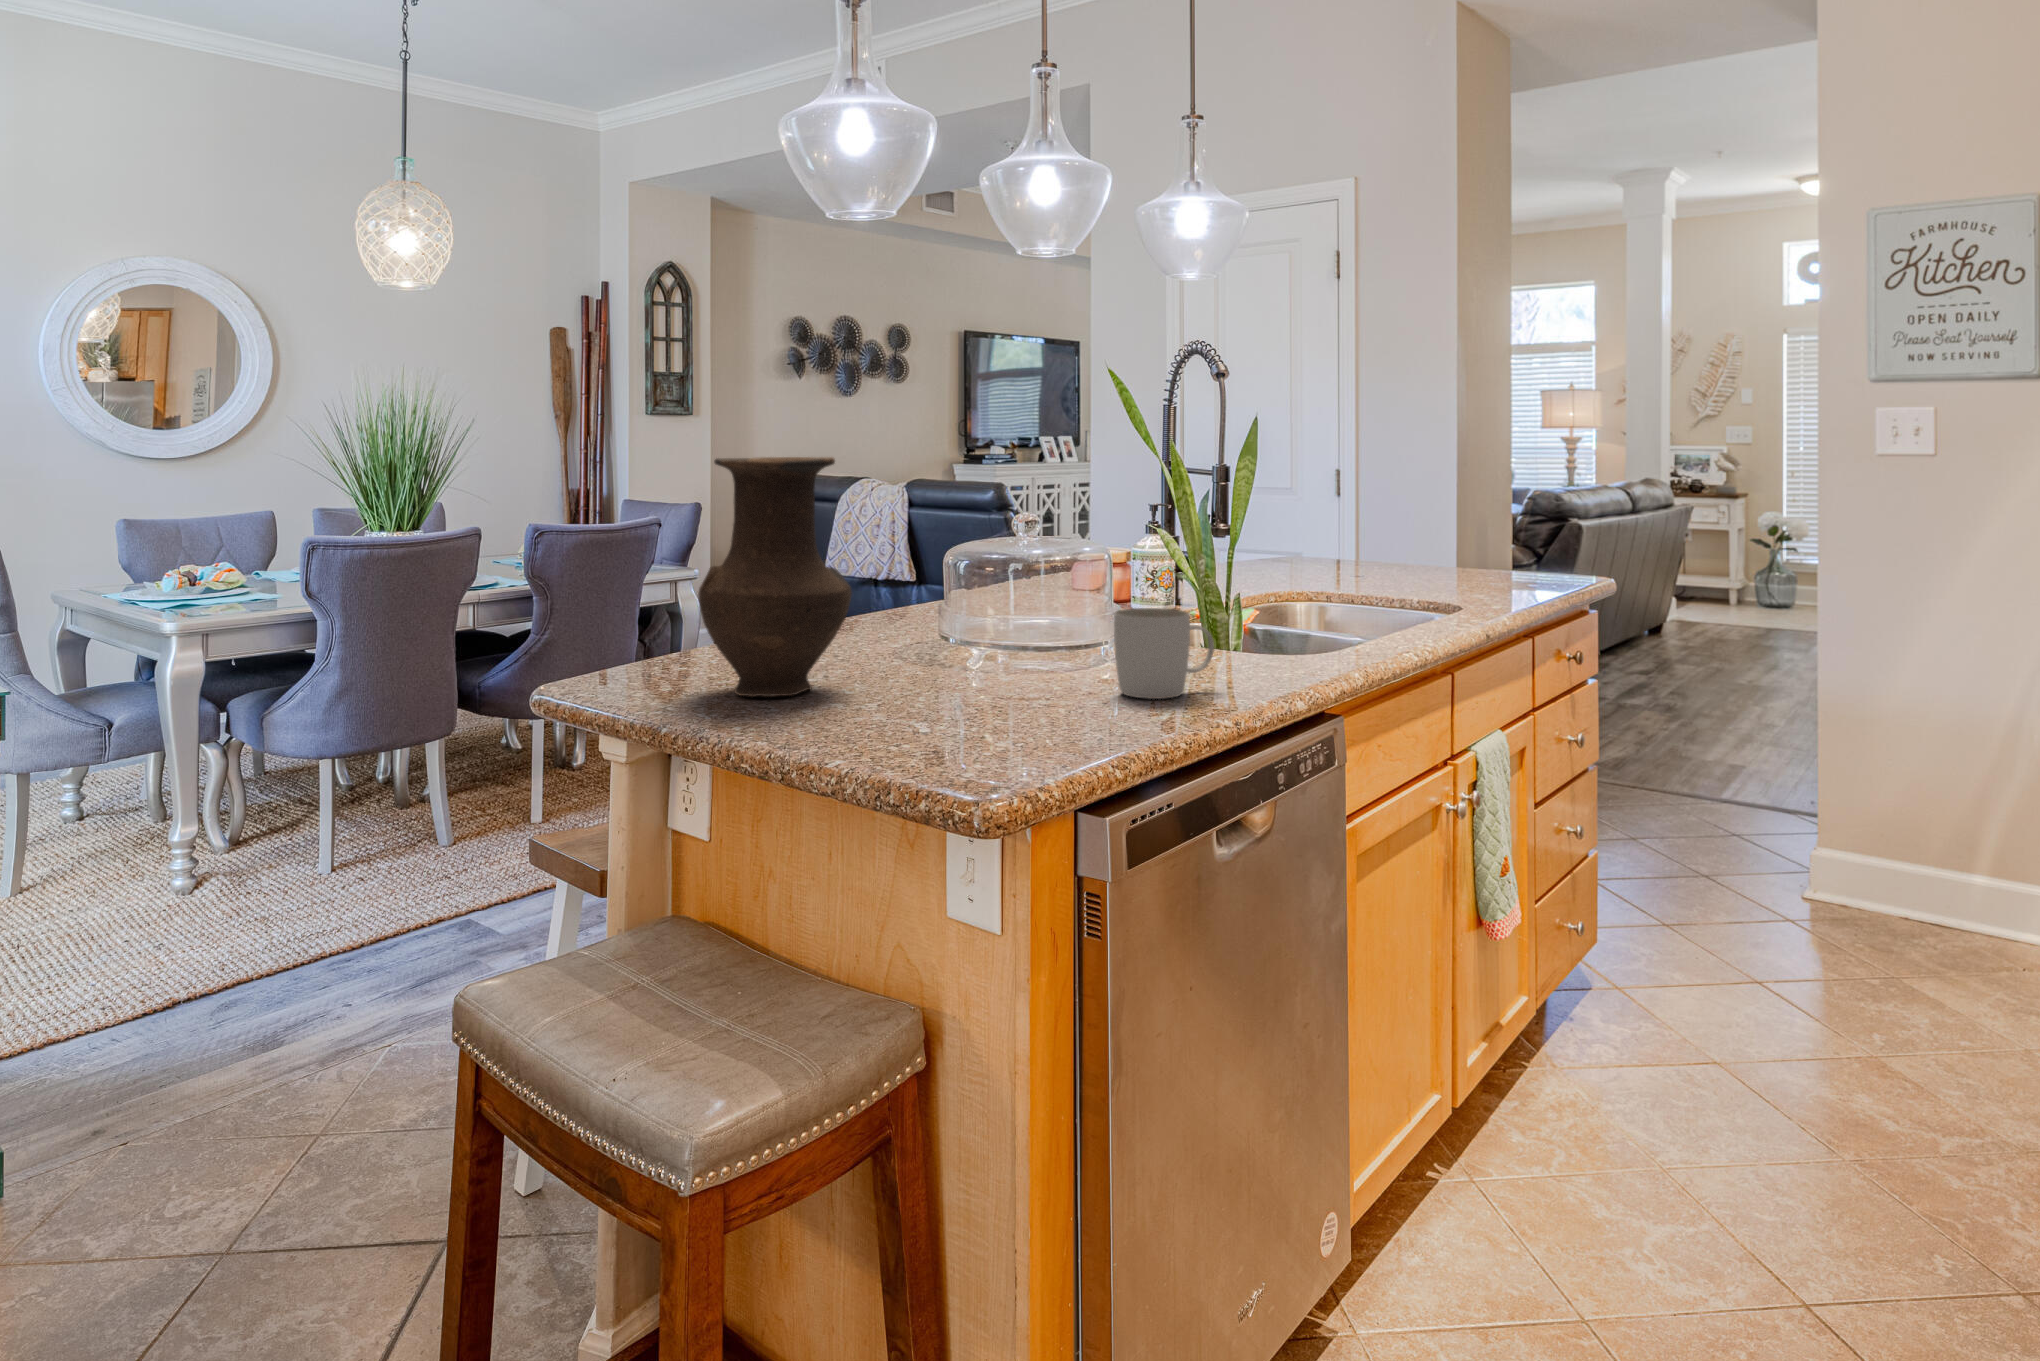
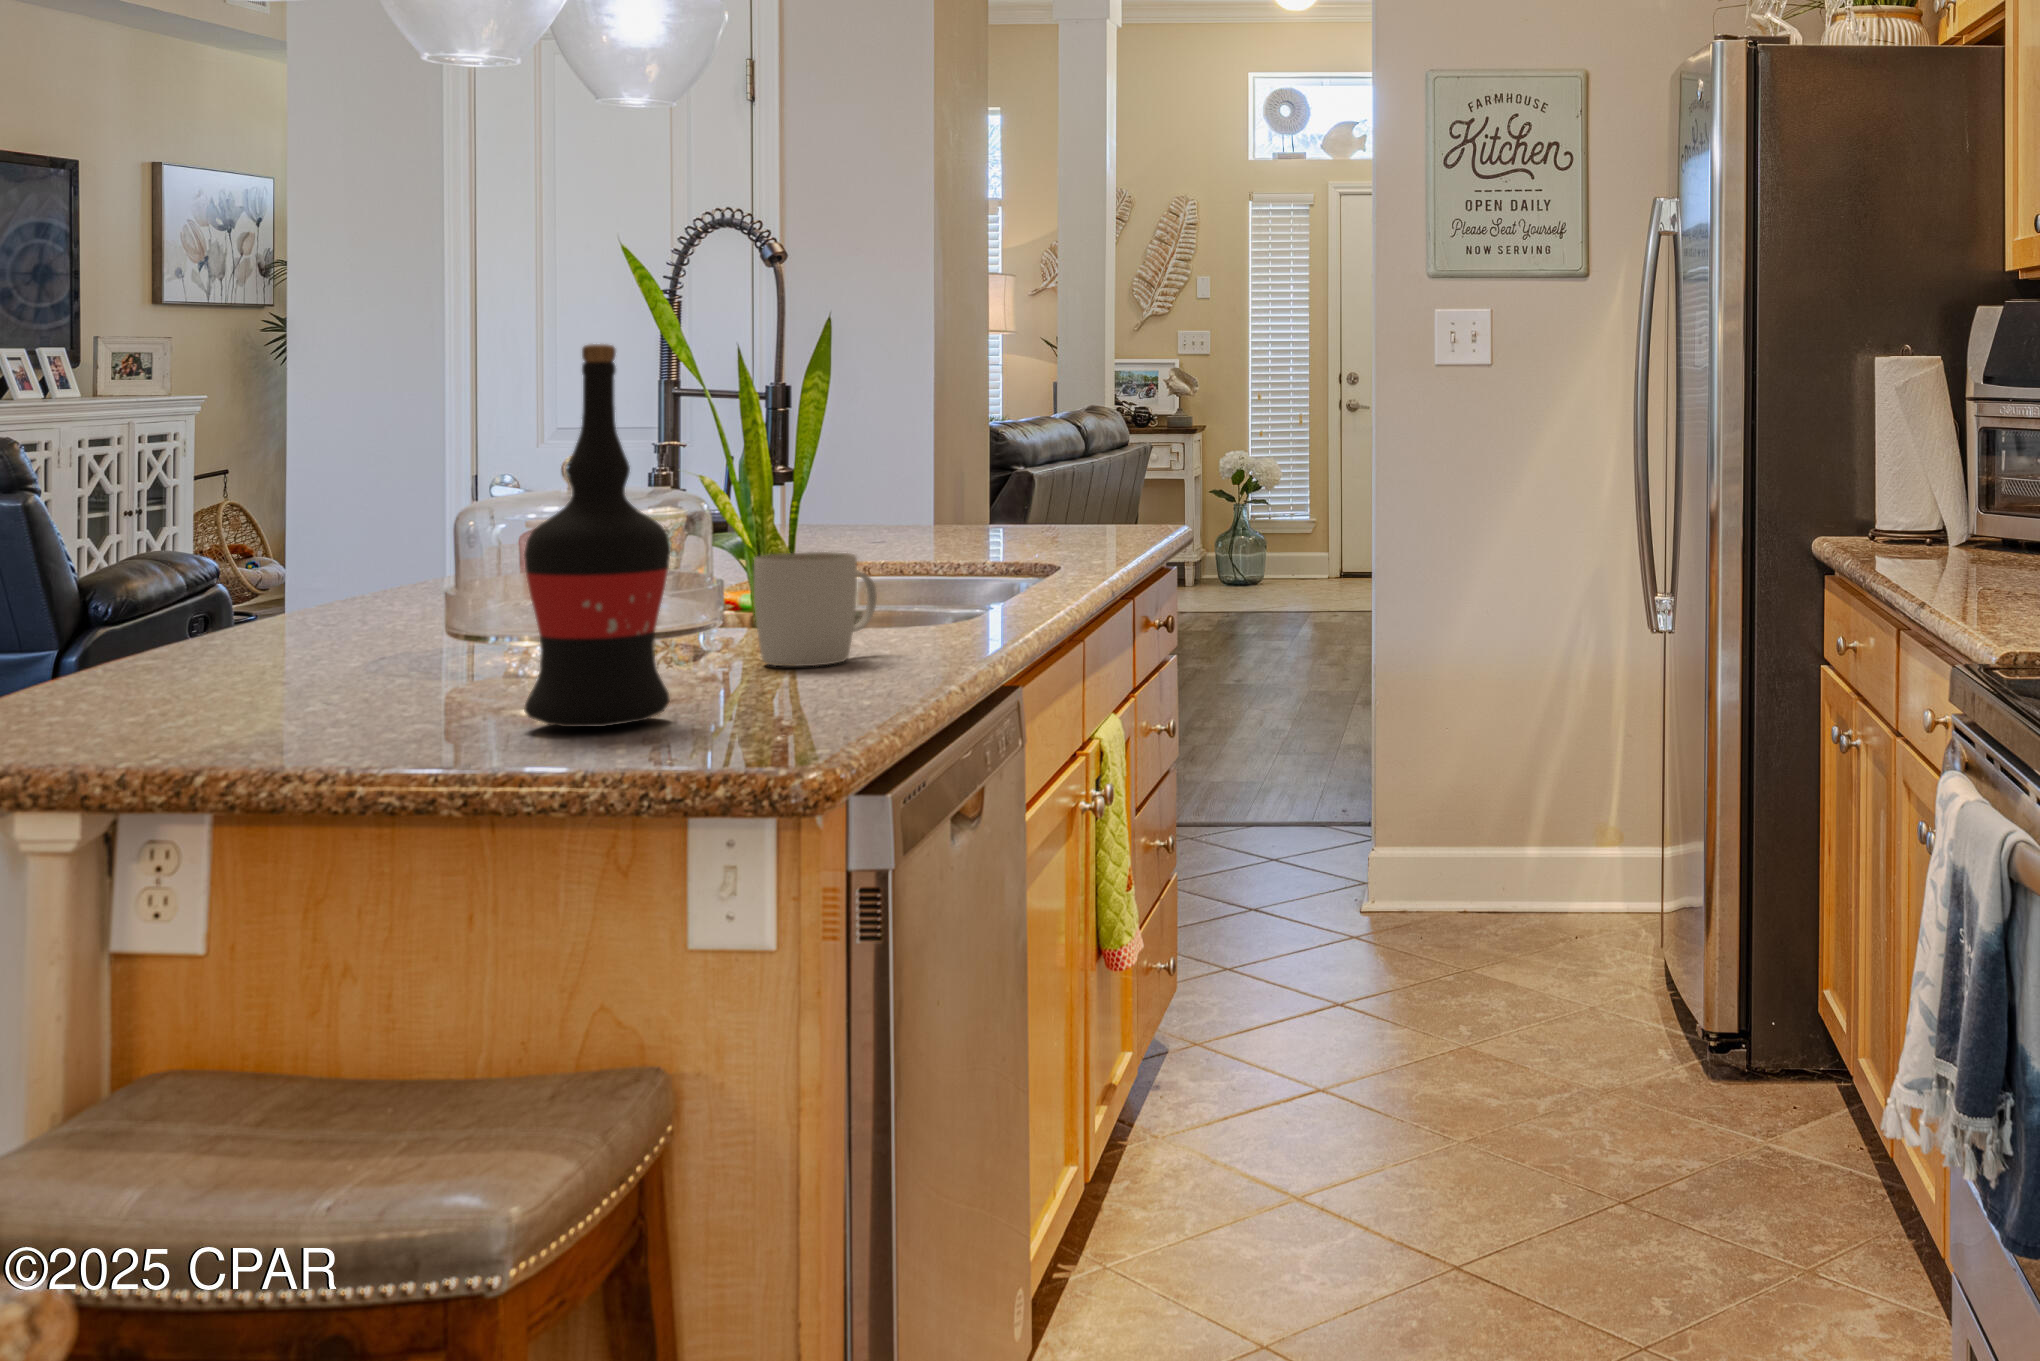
wine bottle: none [872,455,973,745] -> present [524,344,670,727]
vase: present [698,457,852,697] -> none [94,351,361,720]

